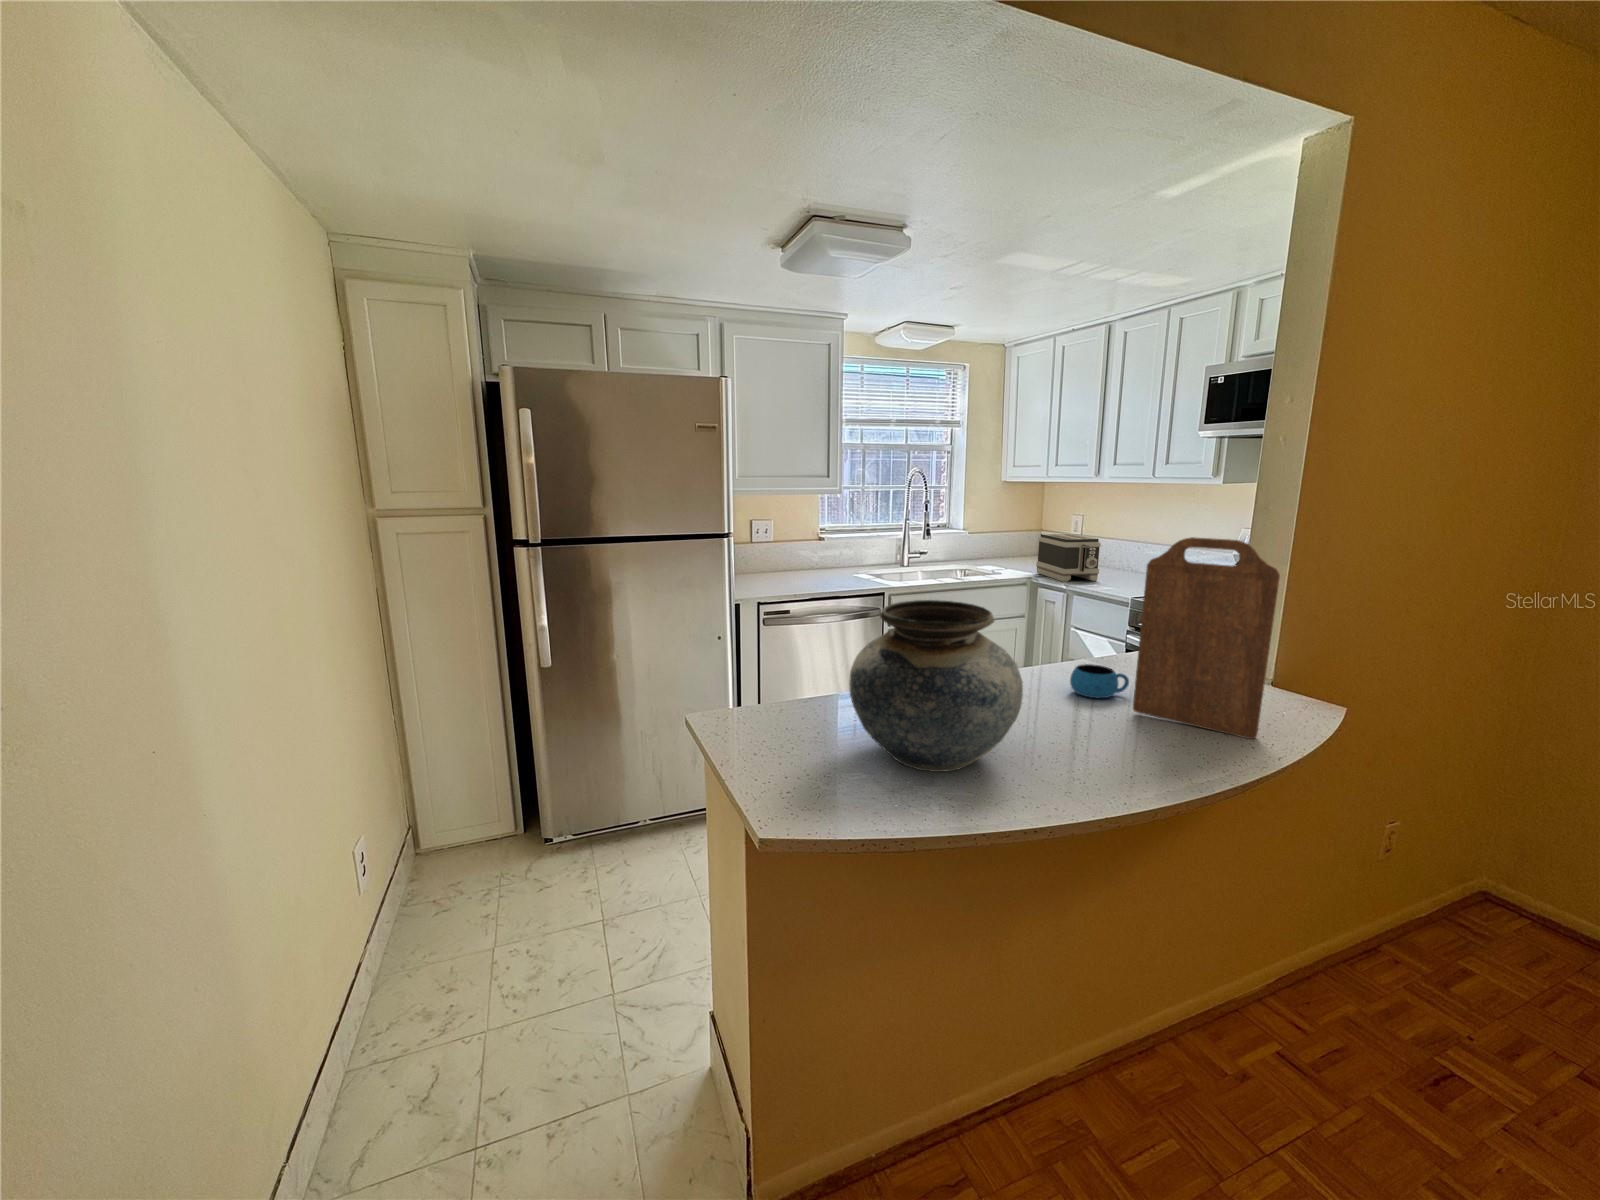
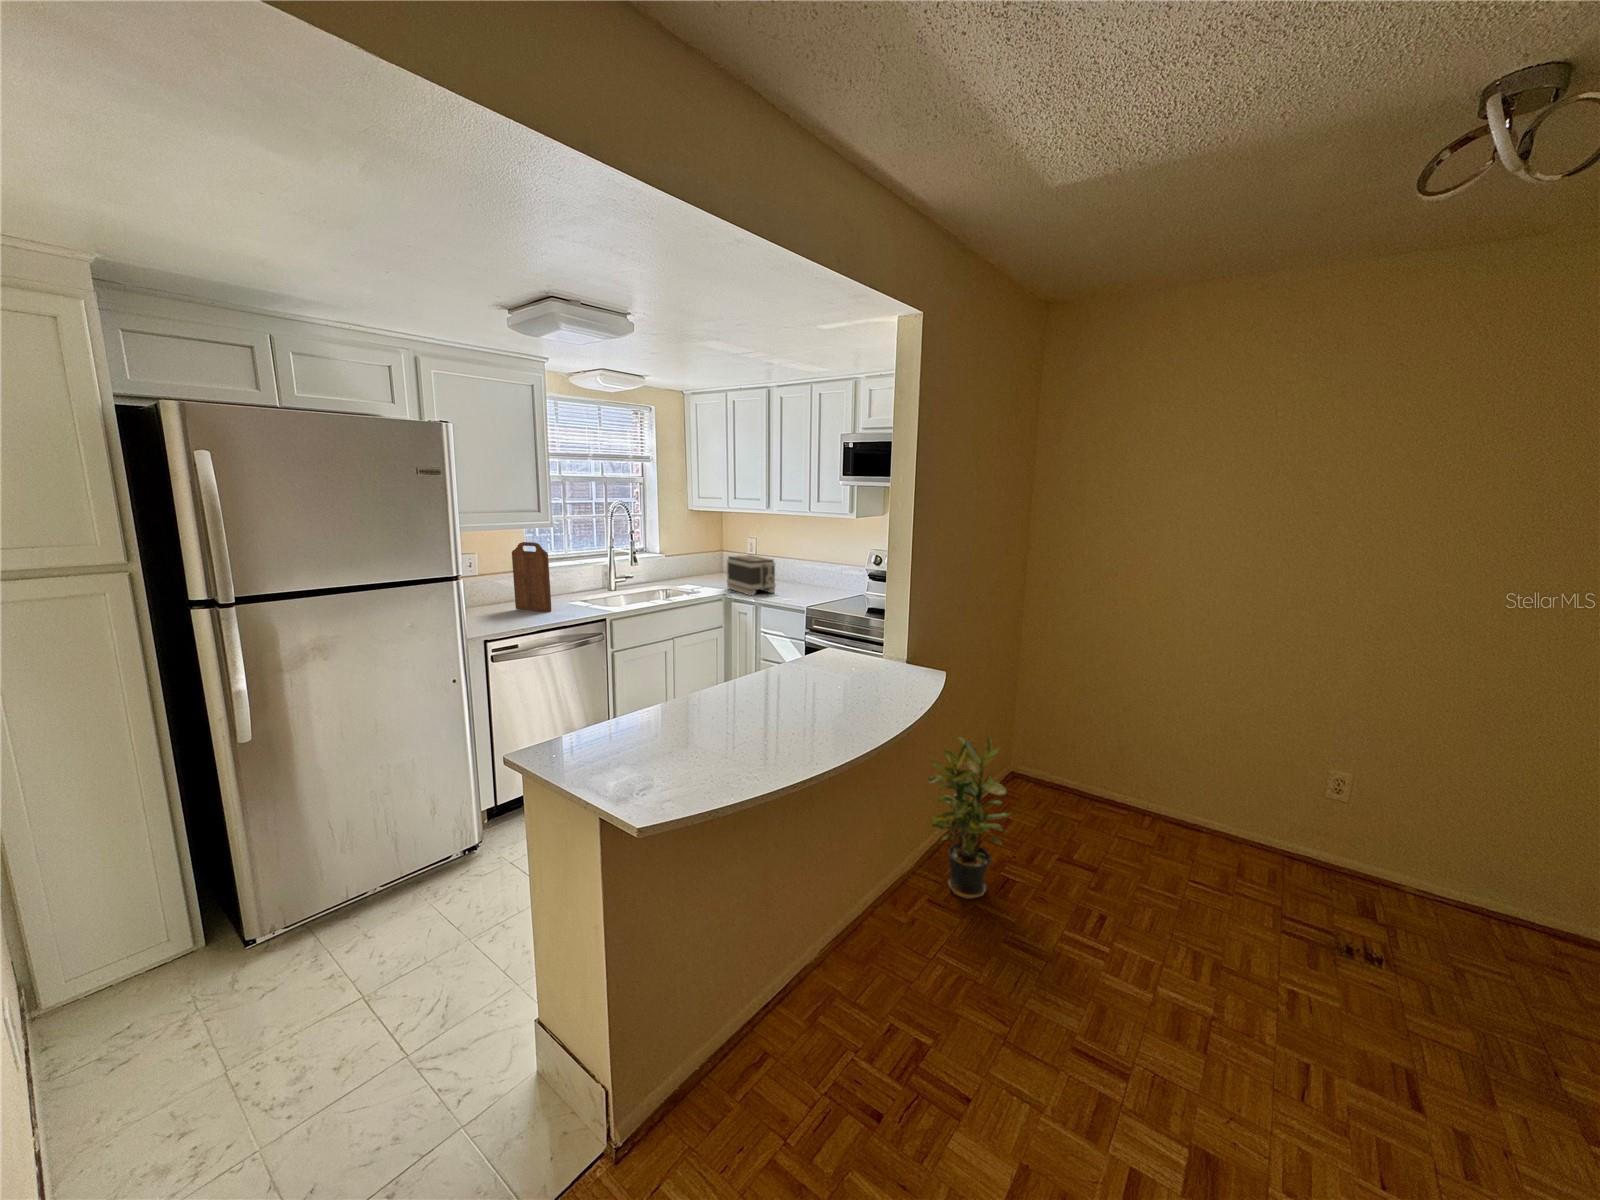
cutting board: present [1133,537,1280,739] -> present [512,542,551,612]
vase: present [849,600,1023,772] -> none [669,635,790,759]
mug: present [1070,664,1129,698] -> none [796,665,833,688]
potted plant: none [1295,815,1477,1092] -> present [927,735,1010,899]

